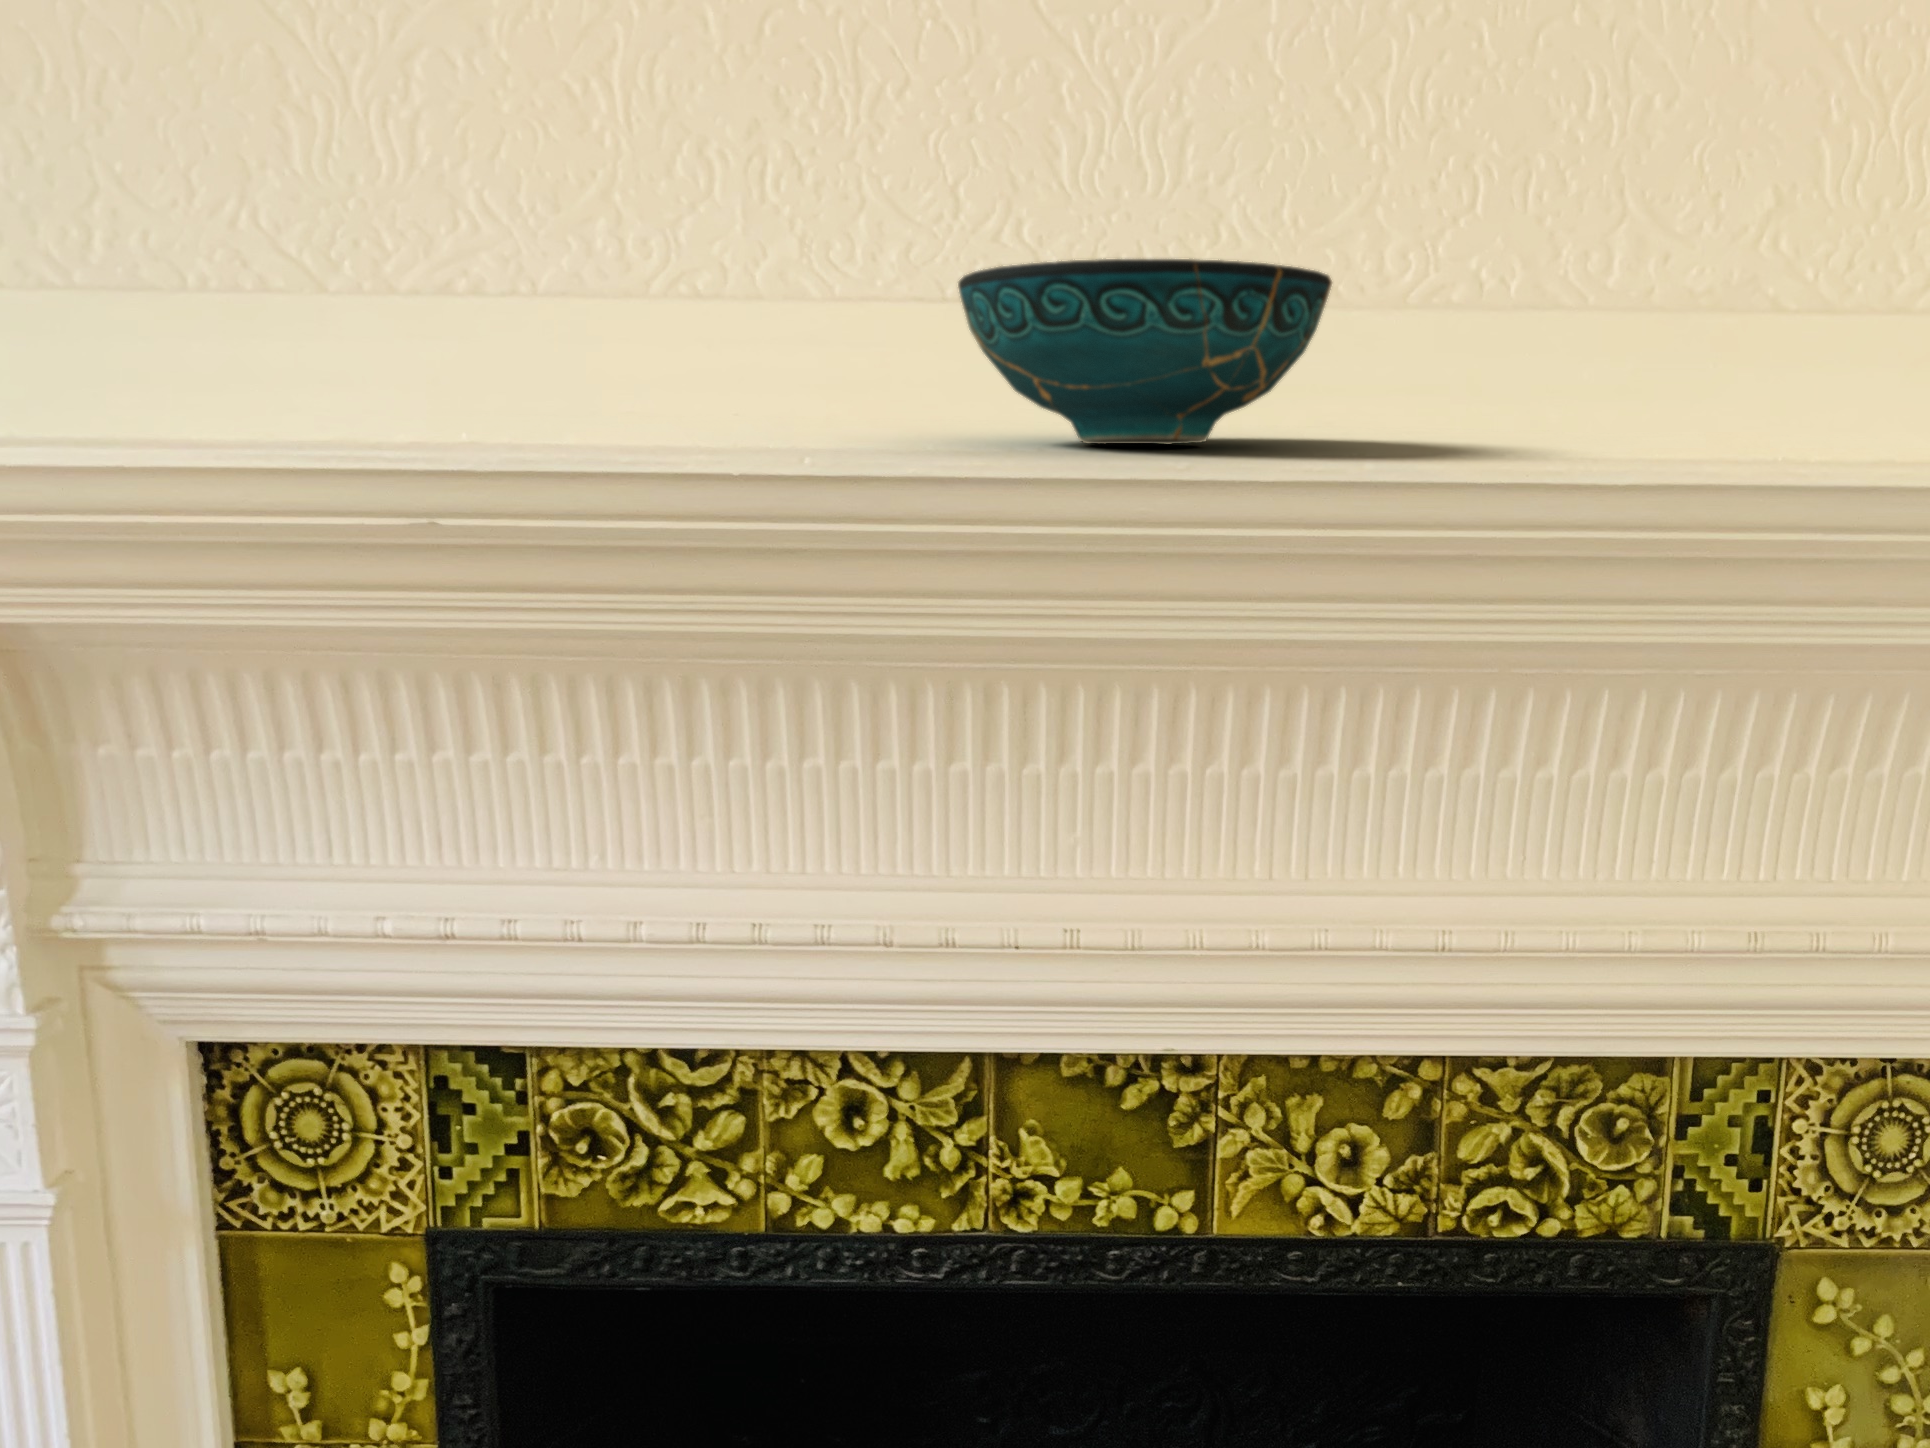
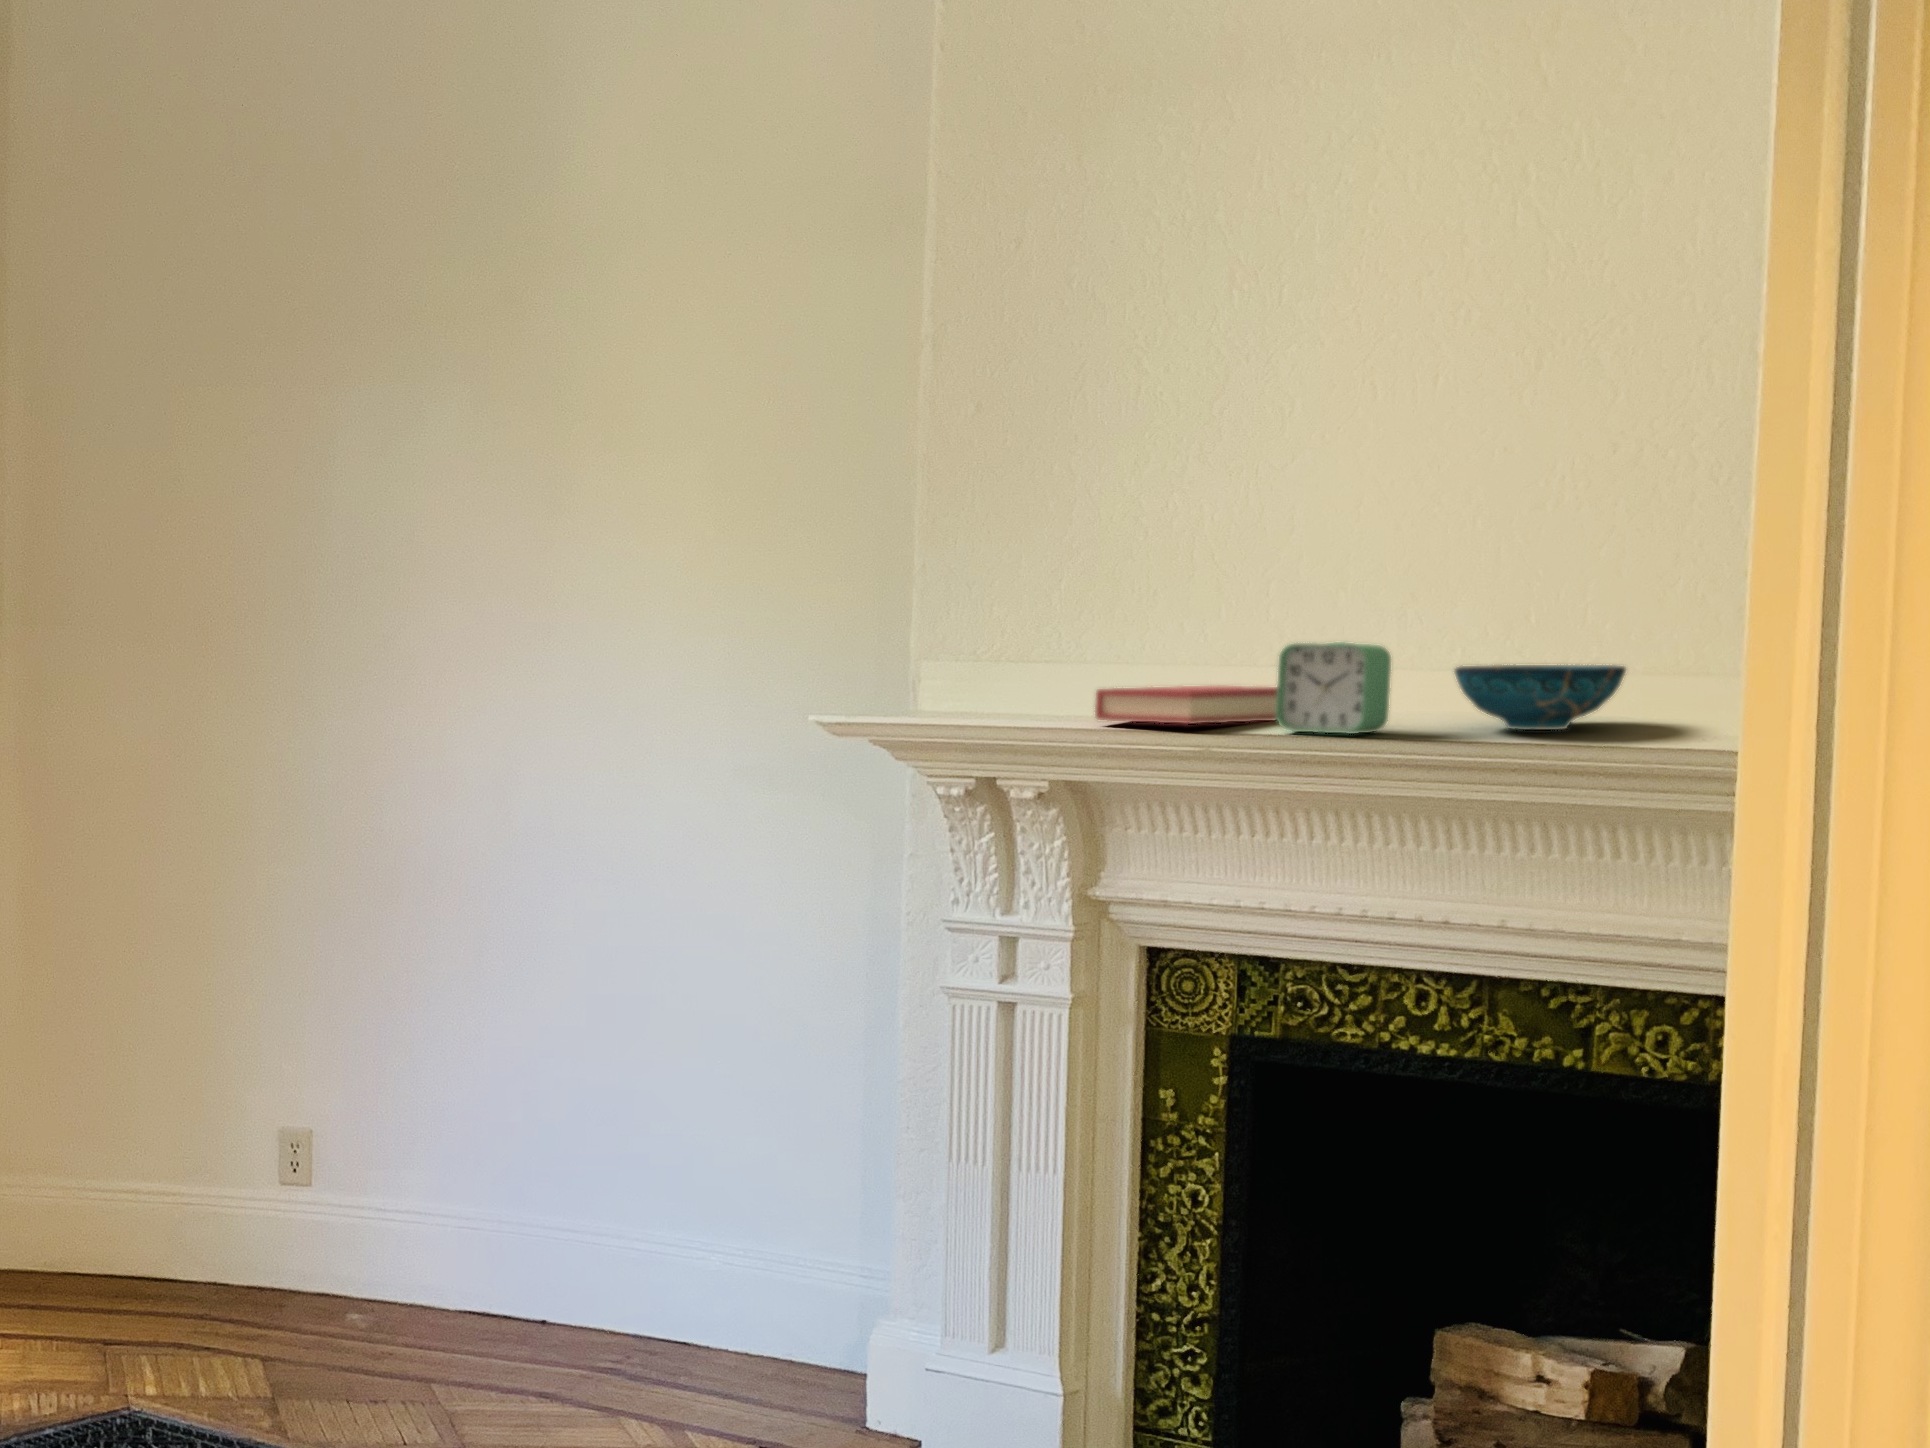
alarm clock: none [555,182,833,448] -> present [1276,642,1391,734]
hardback book: none [32,324,533,443] -> present [1095,685,1277,724]

